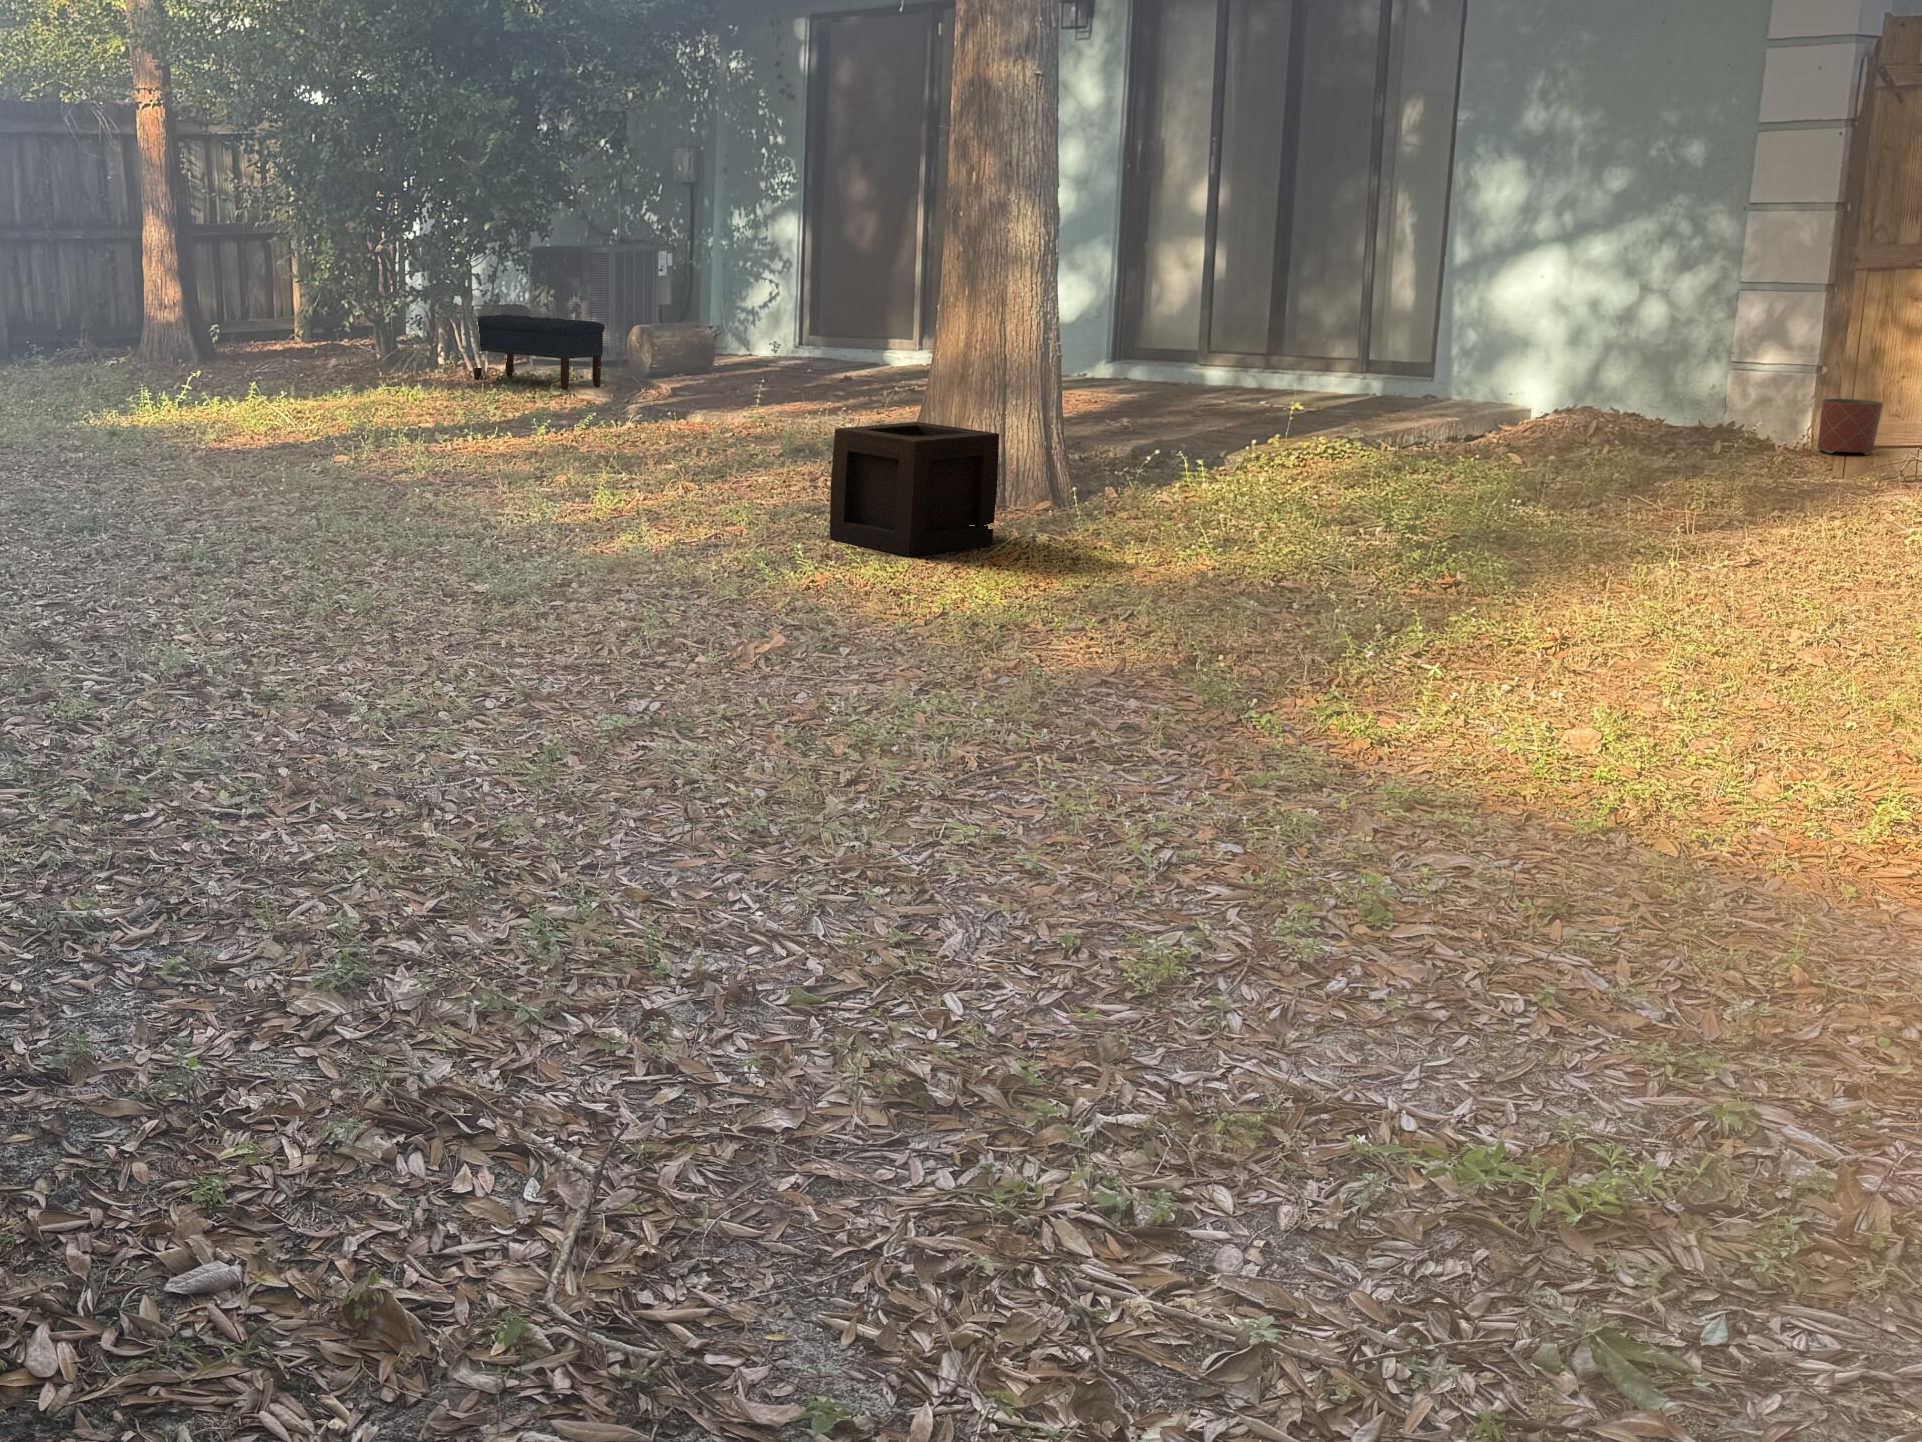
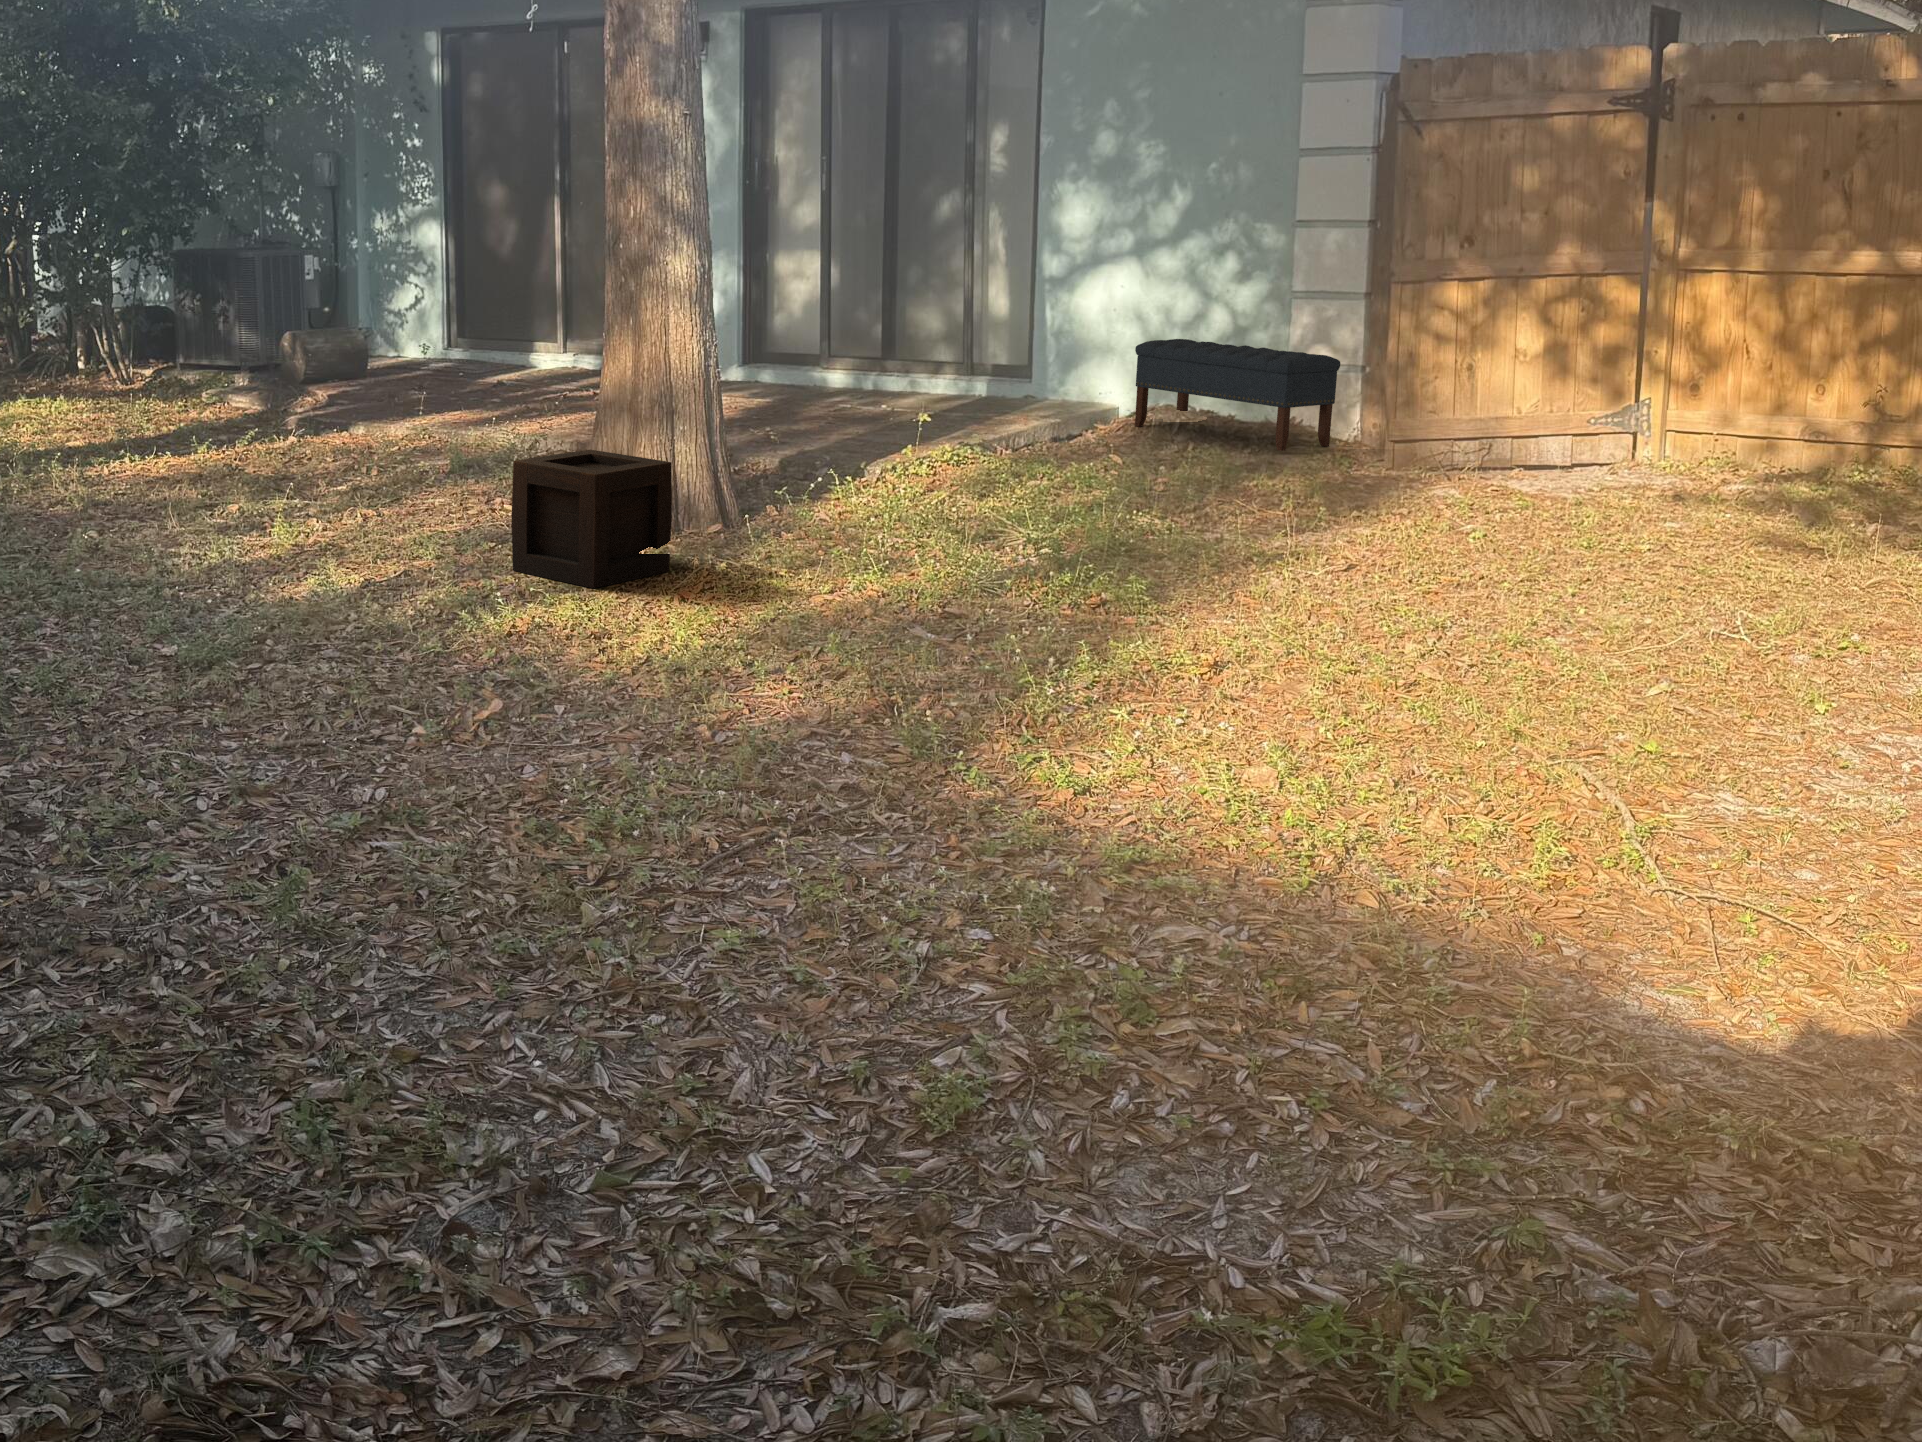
bench: present [474,314,605,390] -> present [1135,339,1340,451]
planter: present [1818,399,1883,455] -> none [1353,403,1401,453]

